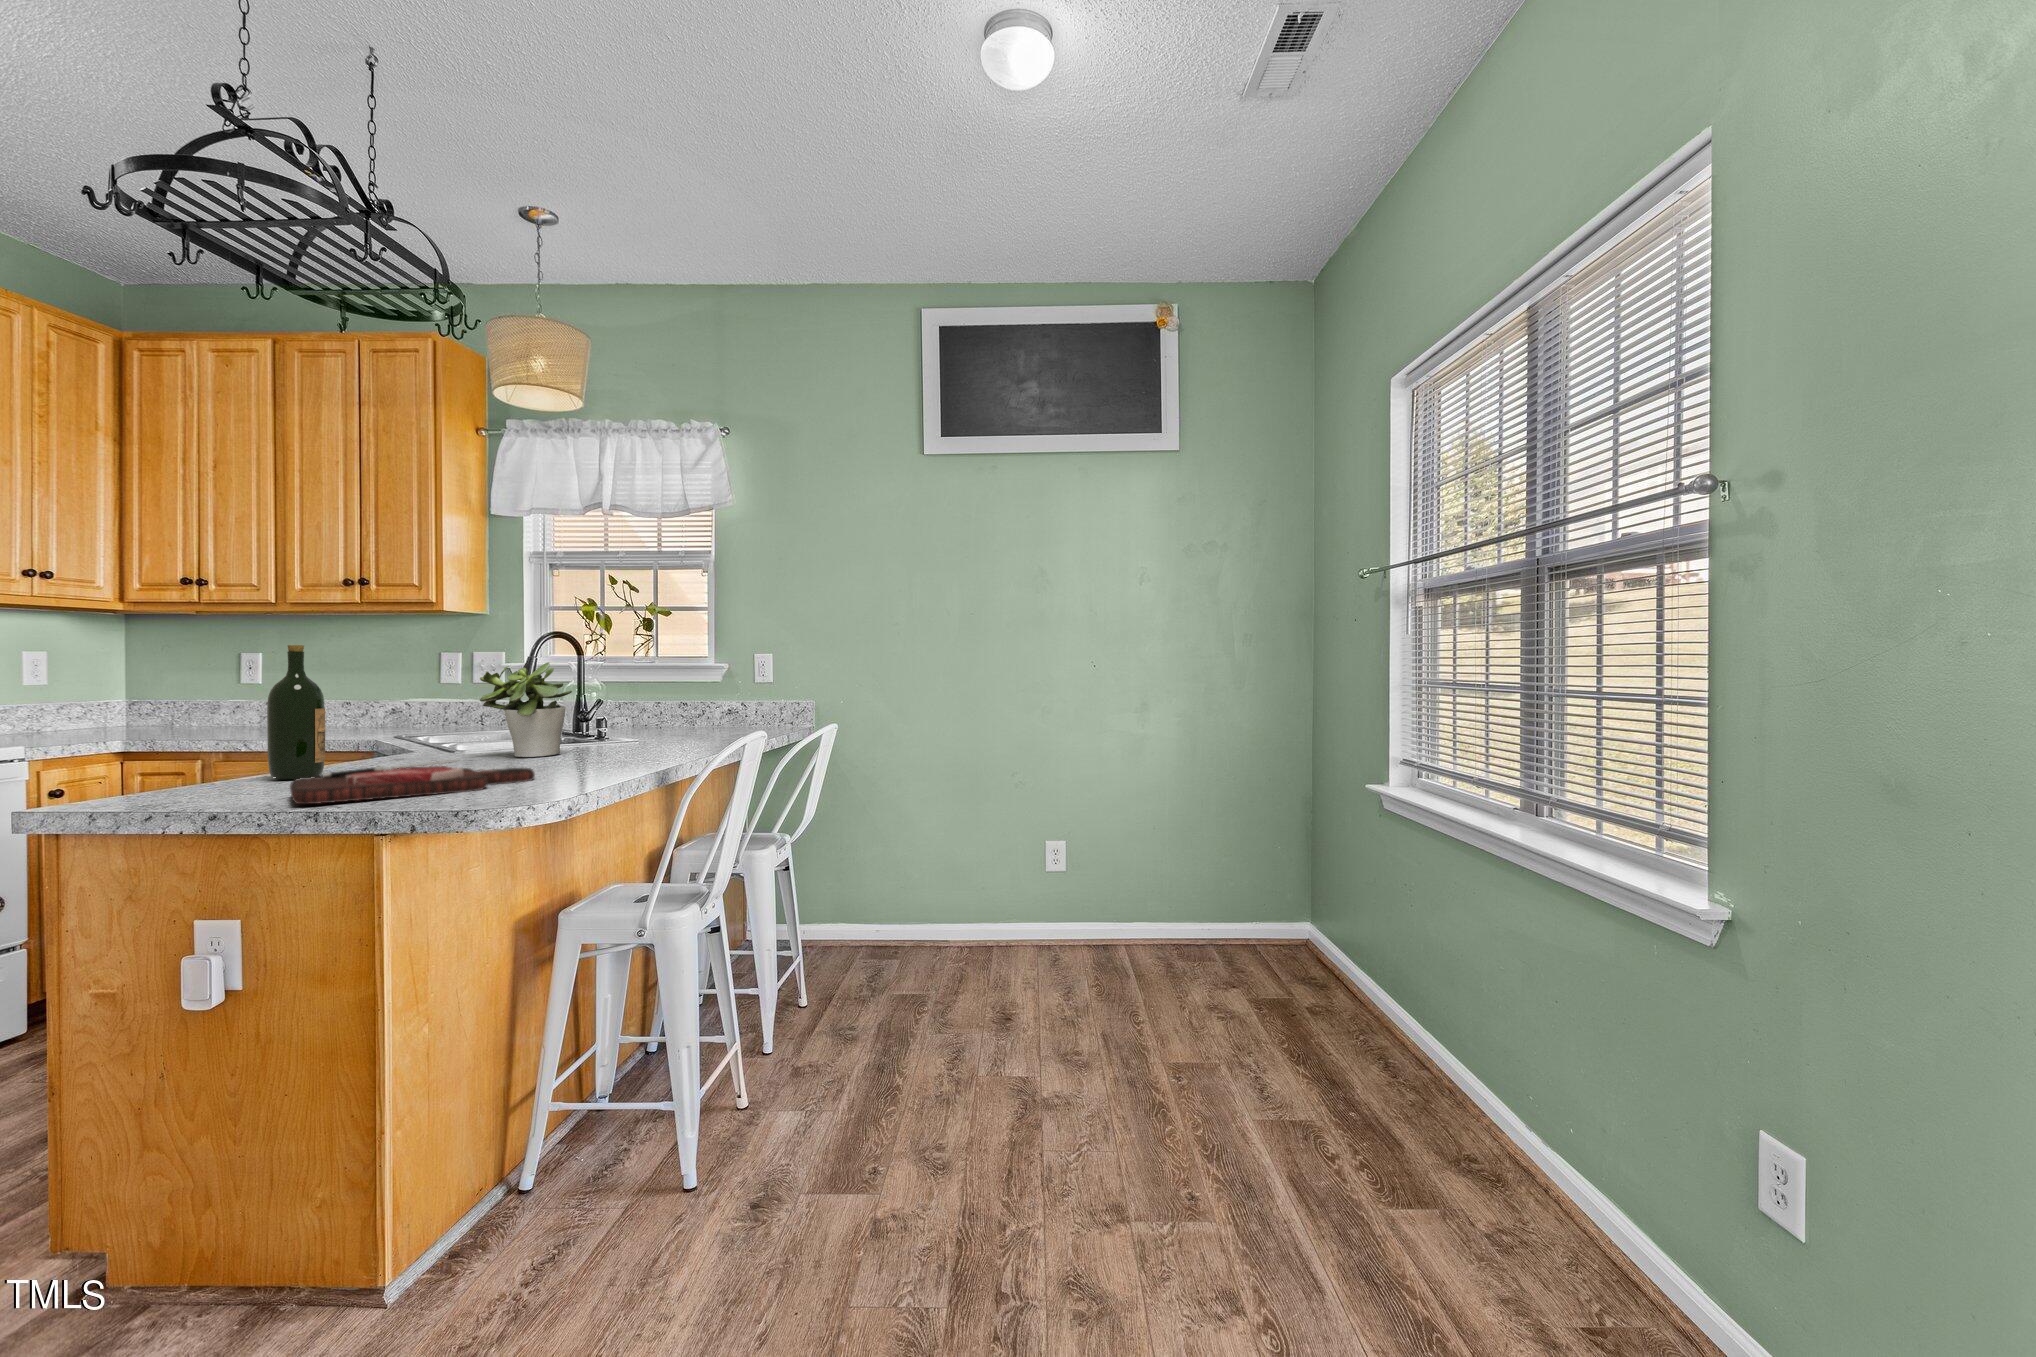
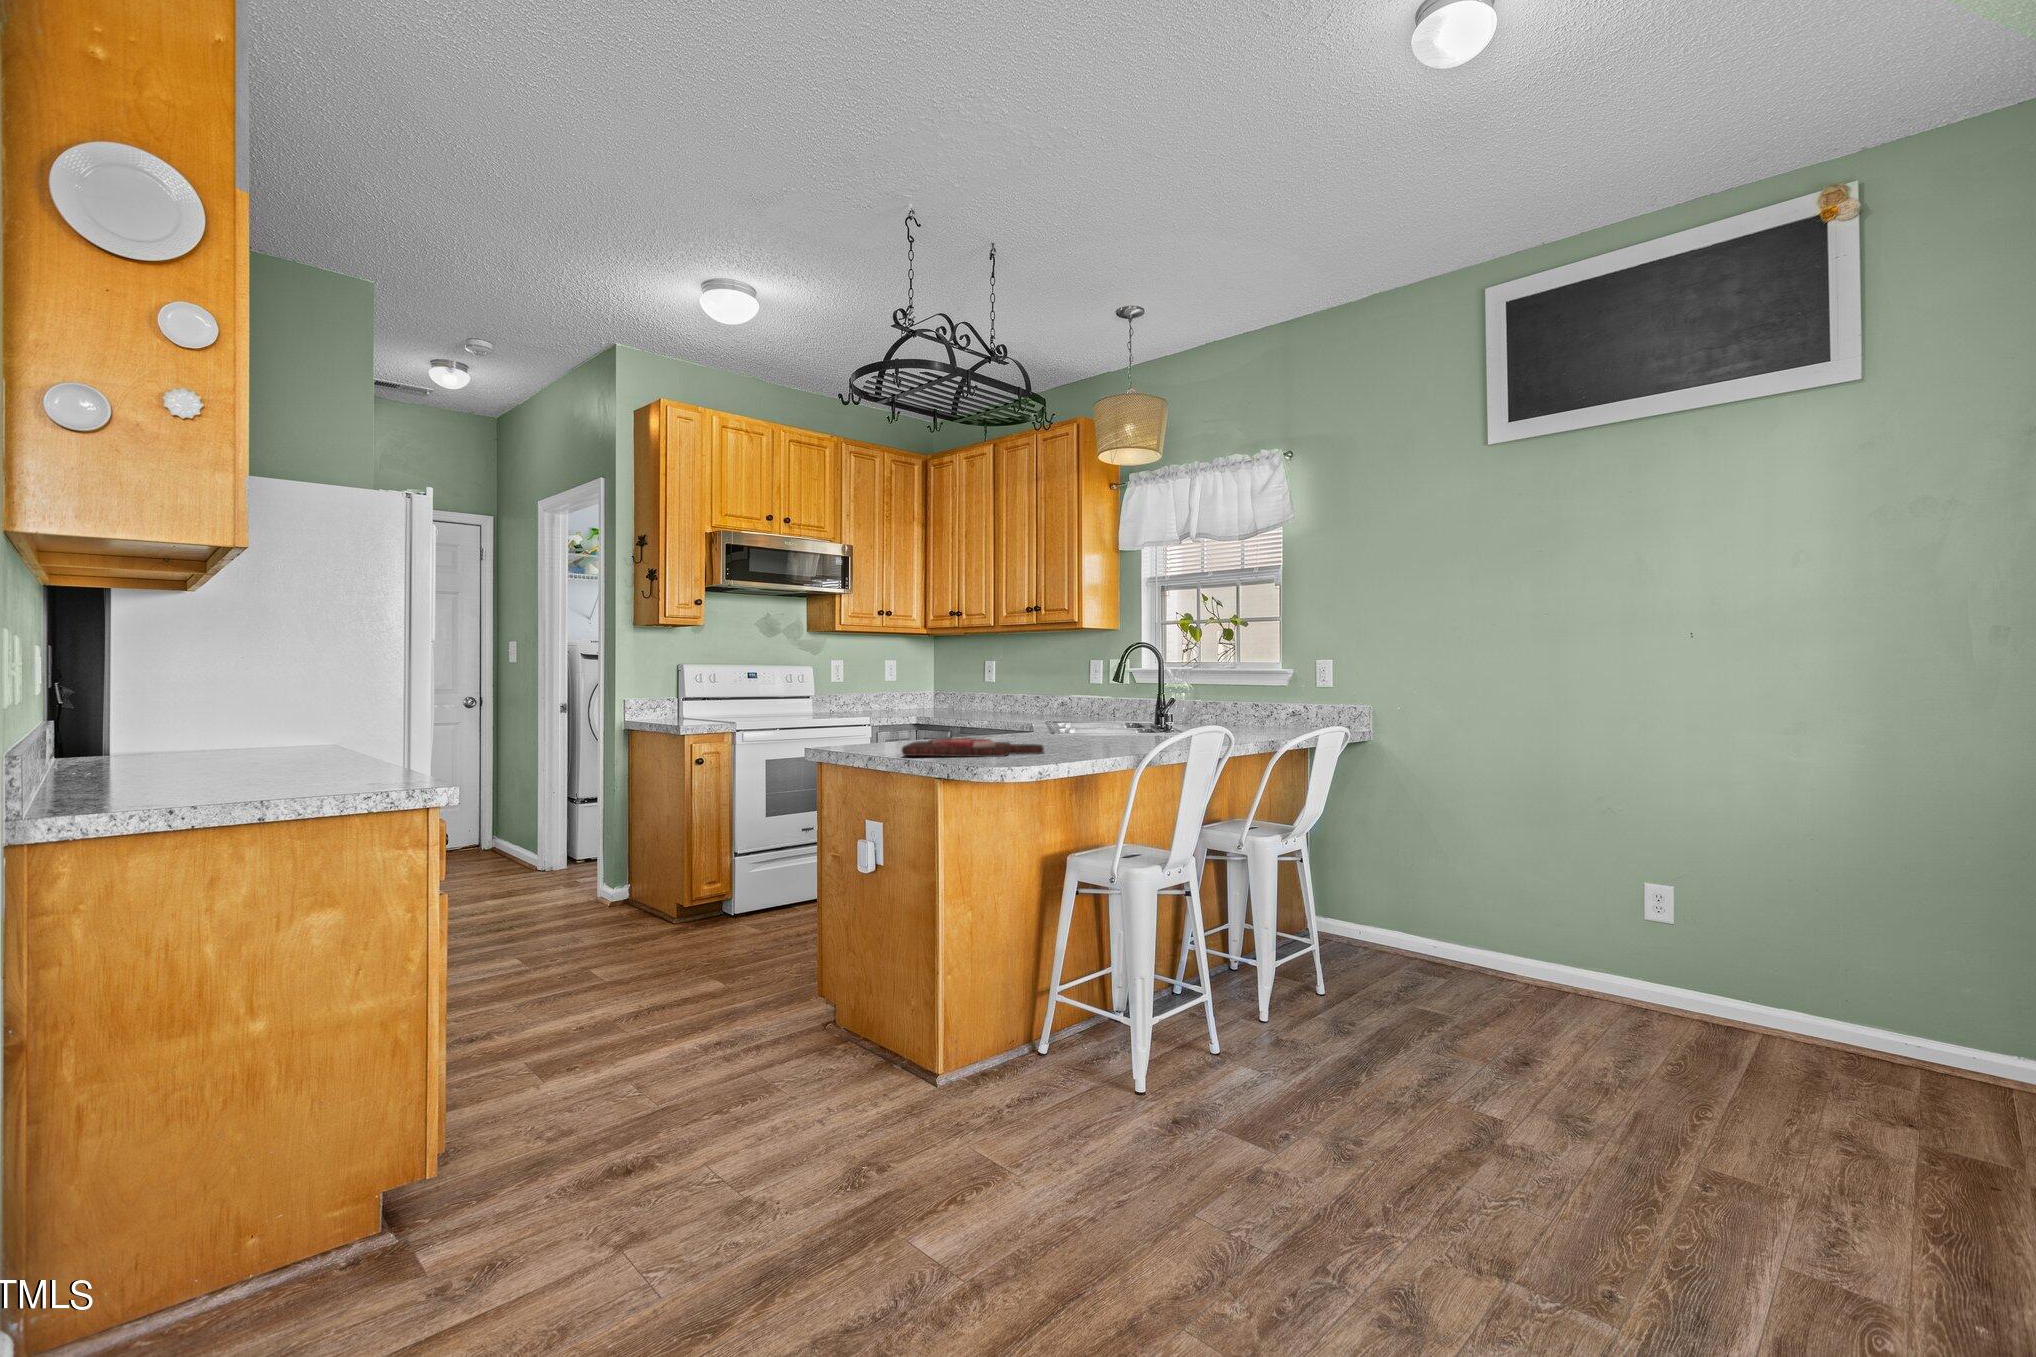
wine bottle: present [267,645,325,780] -> none [924,656,954,744]
potted plant: present [480,662,572,757] -> none [1050,668,1110,741]

